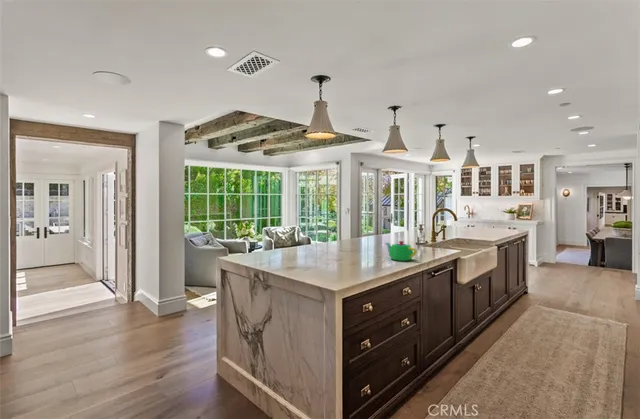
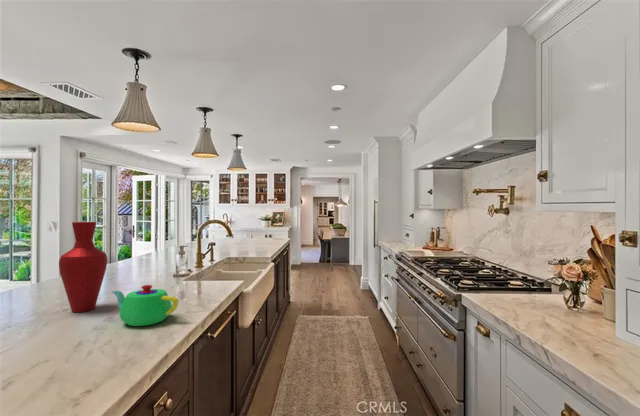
vase: none [362,208,382,253] -> present [59,222,107,312]

